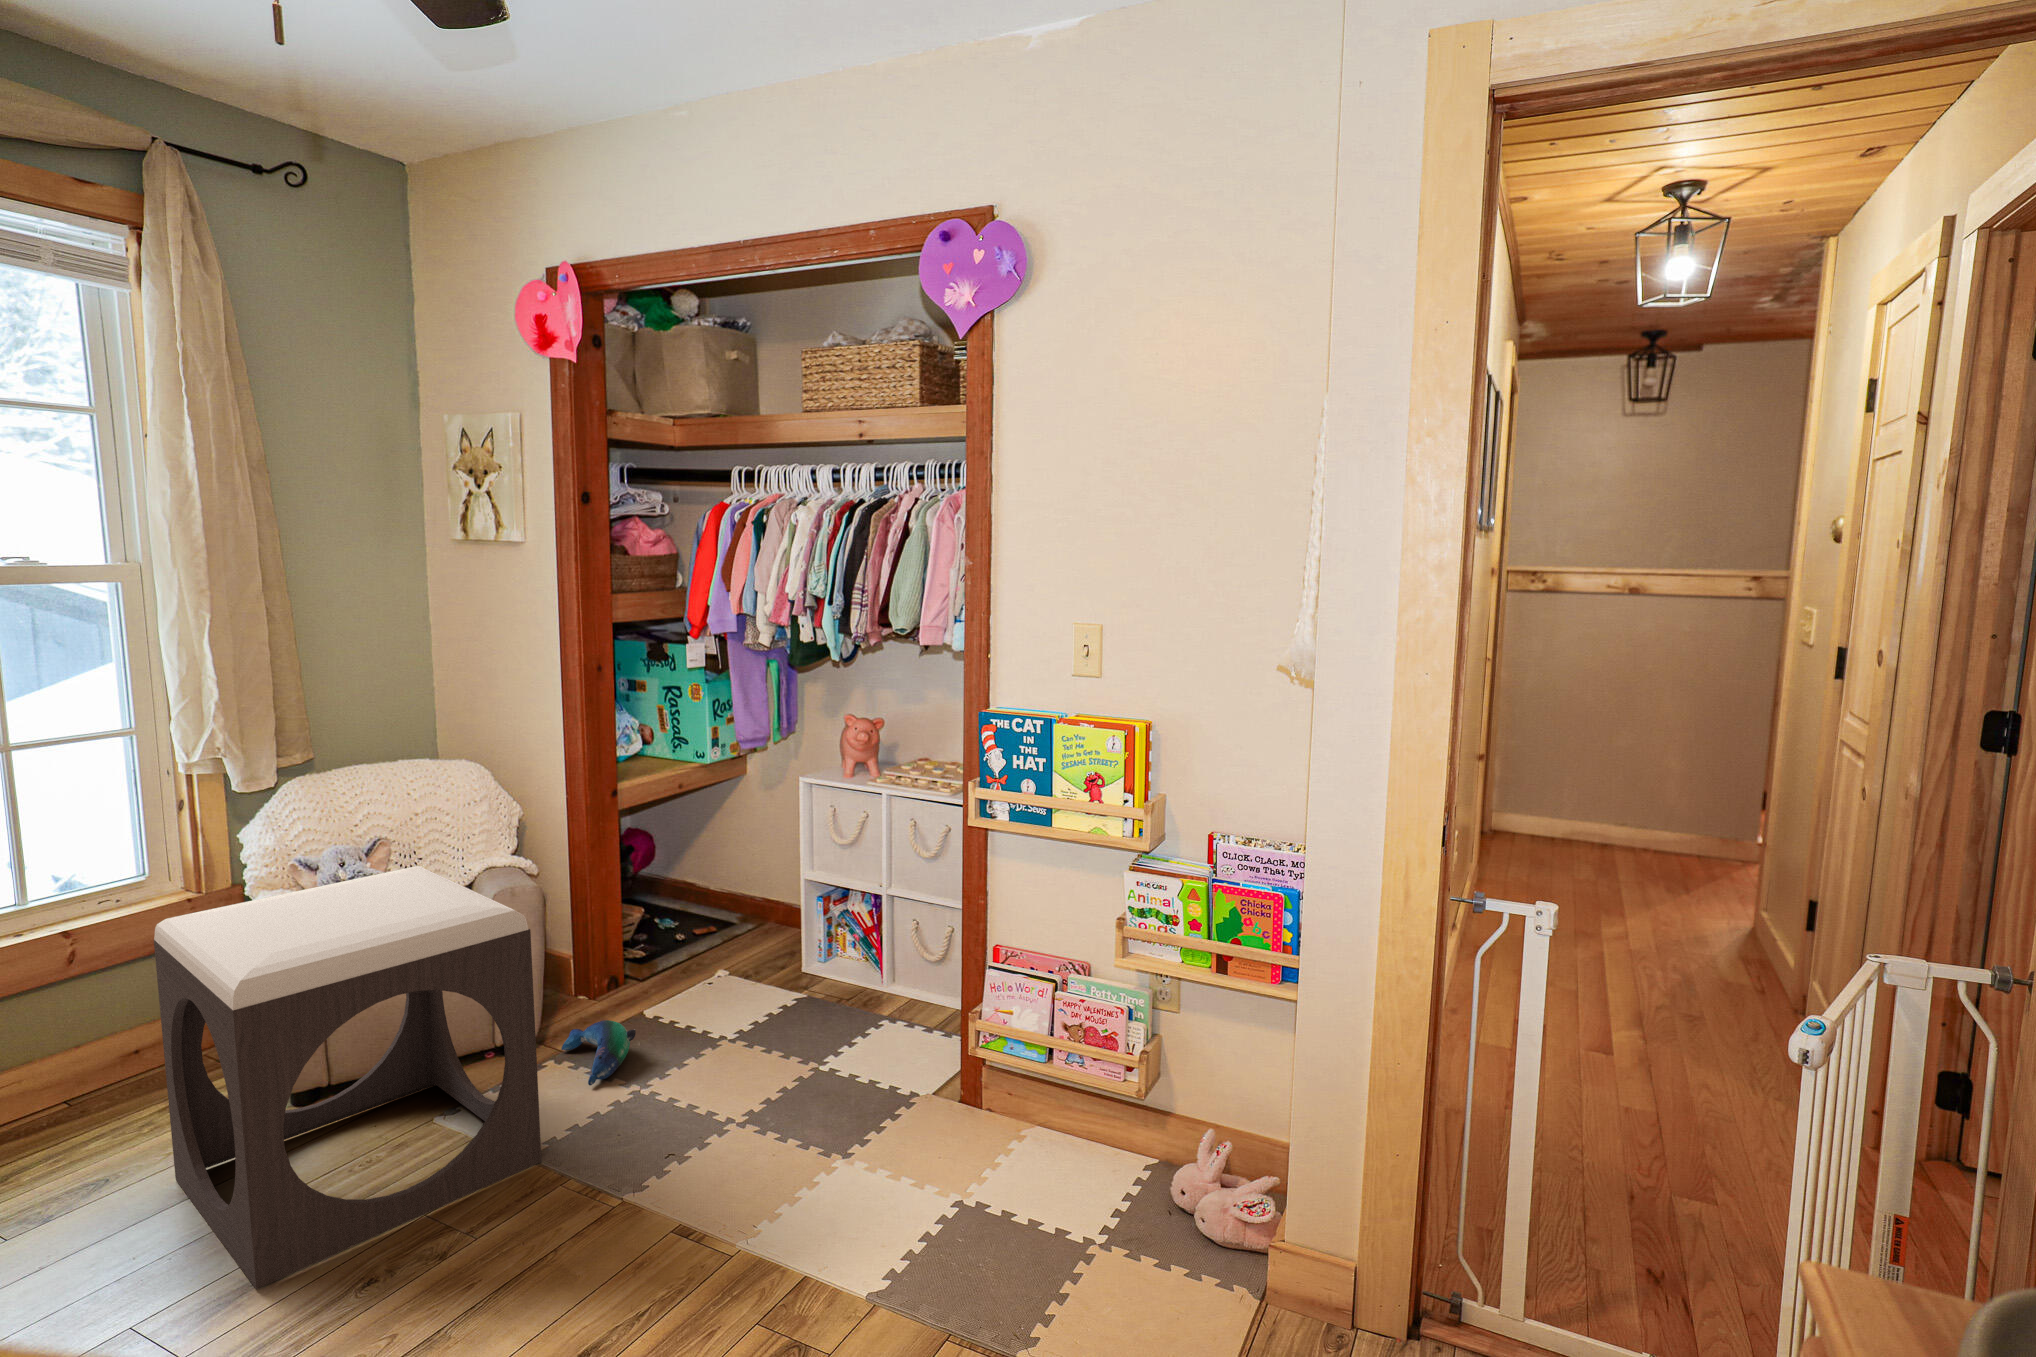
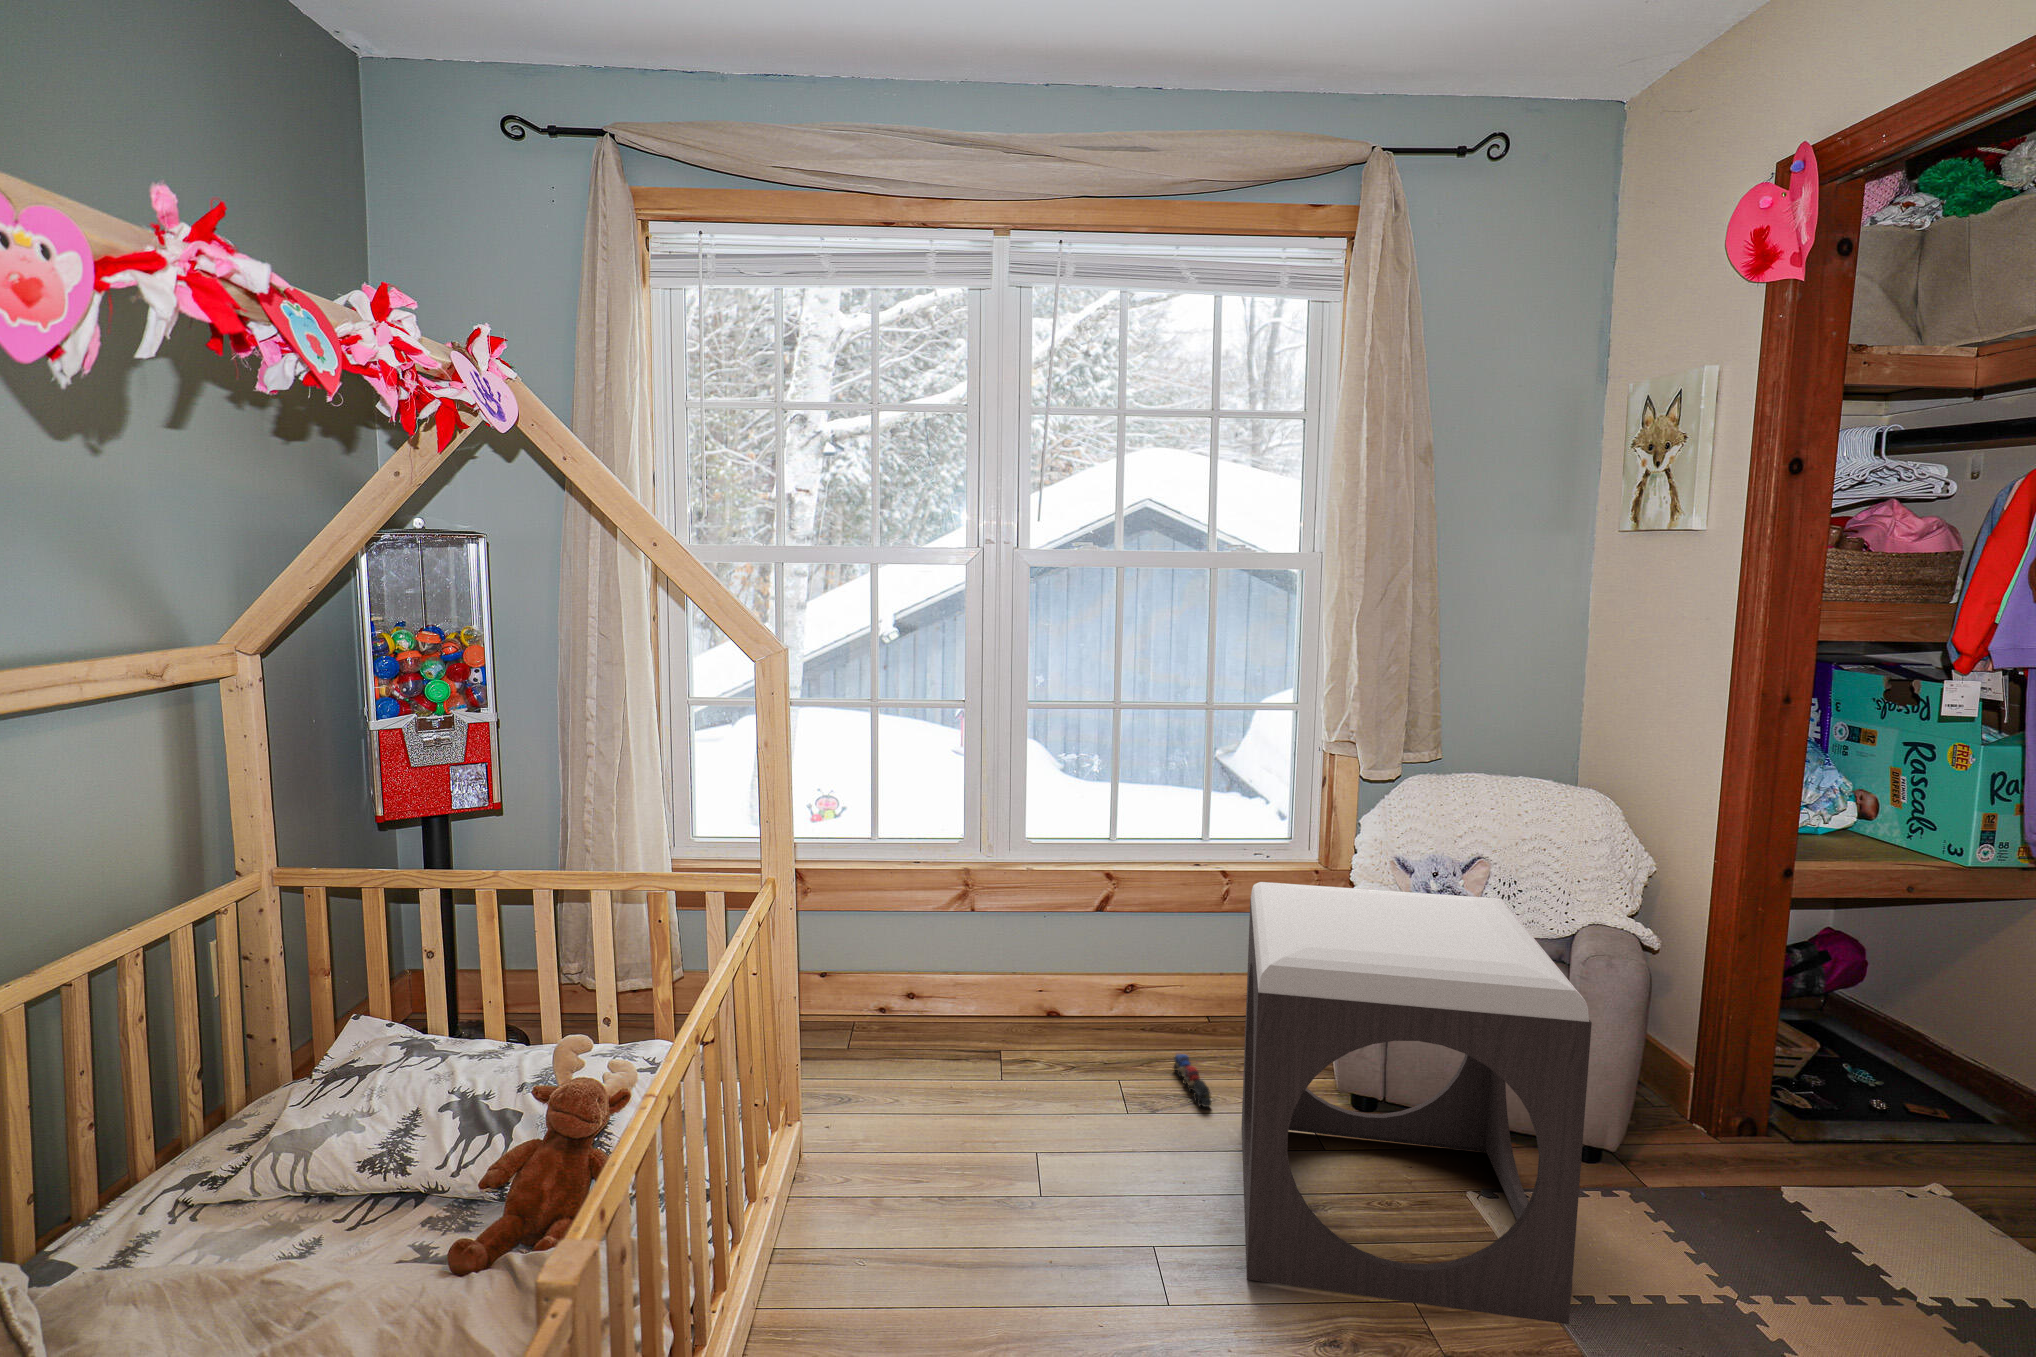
plush toy: present [561,1020,636,1085] -> none [1647,1166,1755,1258]
toy train: none [48,1148,127,1189] -> present [1173,1054,1211,1107]

